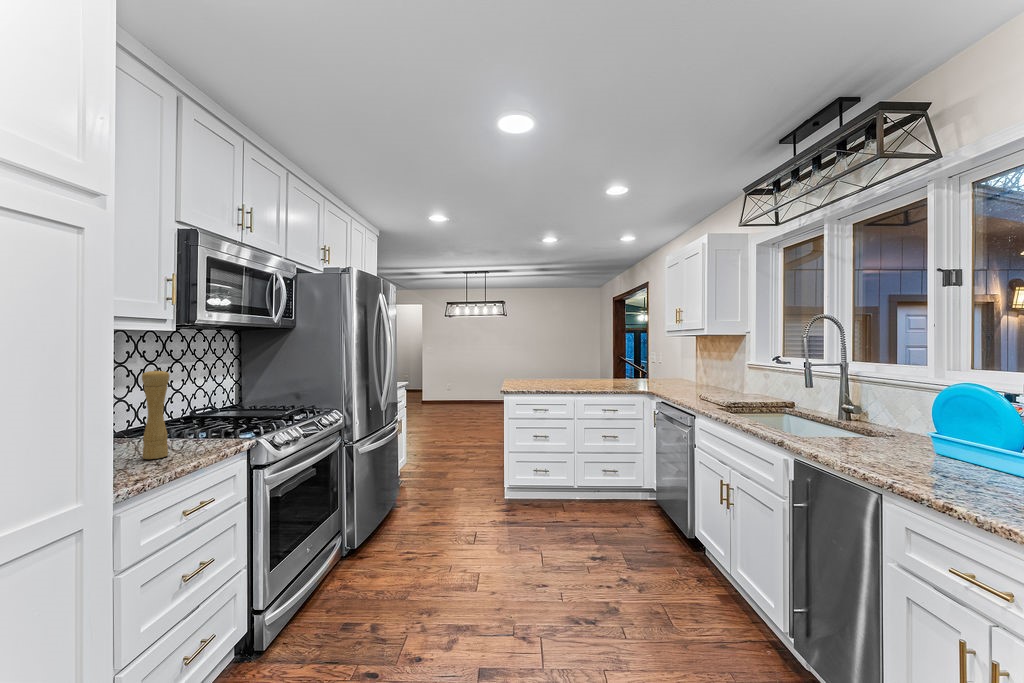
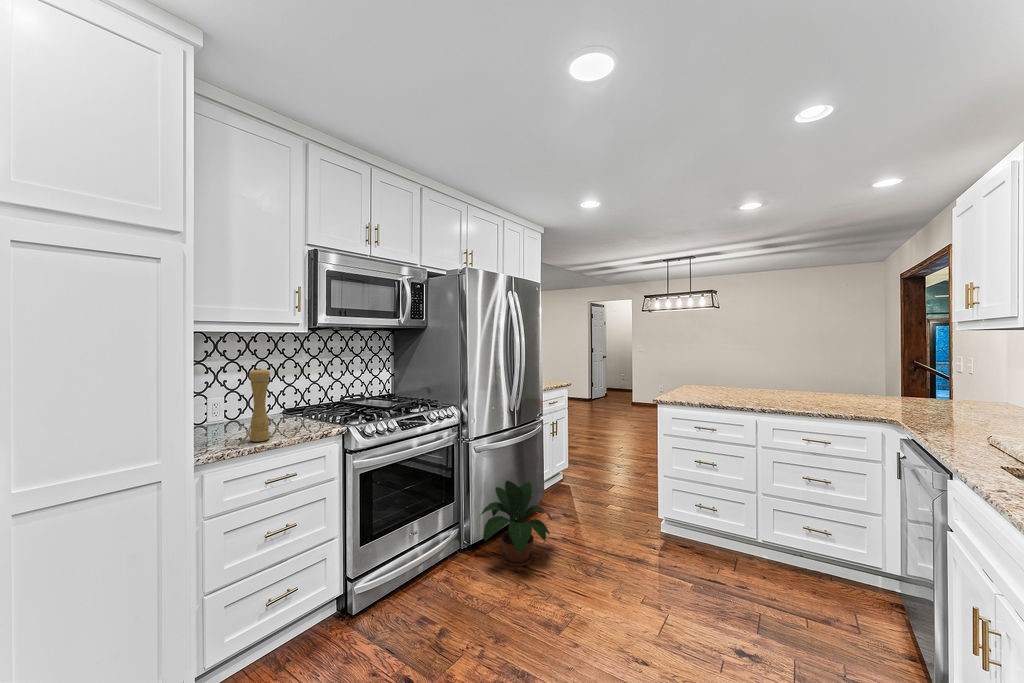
potted plant: none [362,475,436,559] -> present [481,481,552,566]

